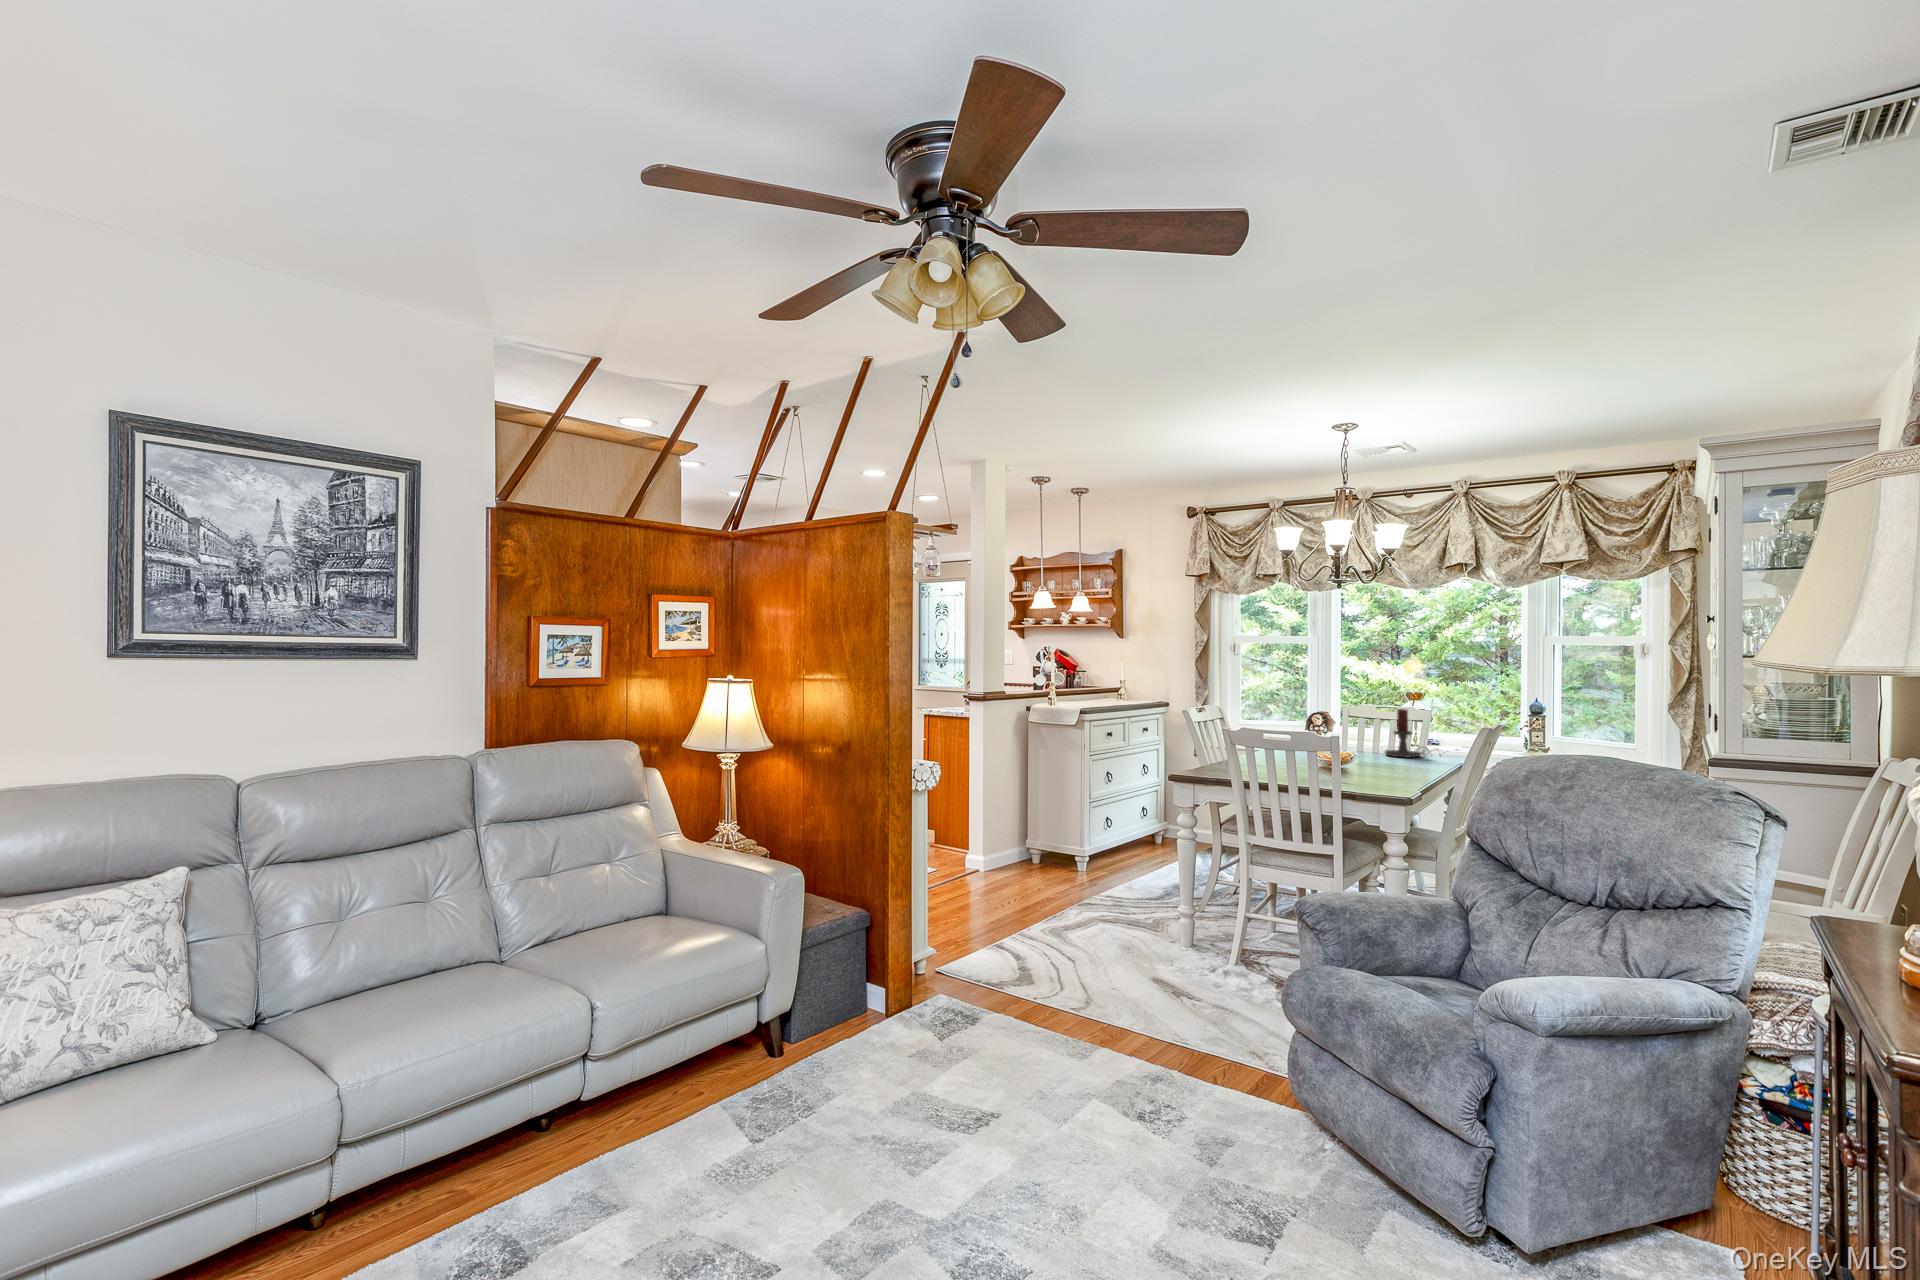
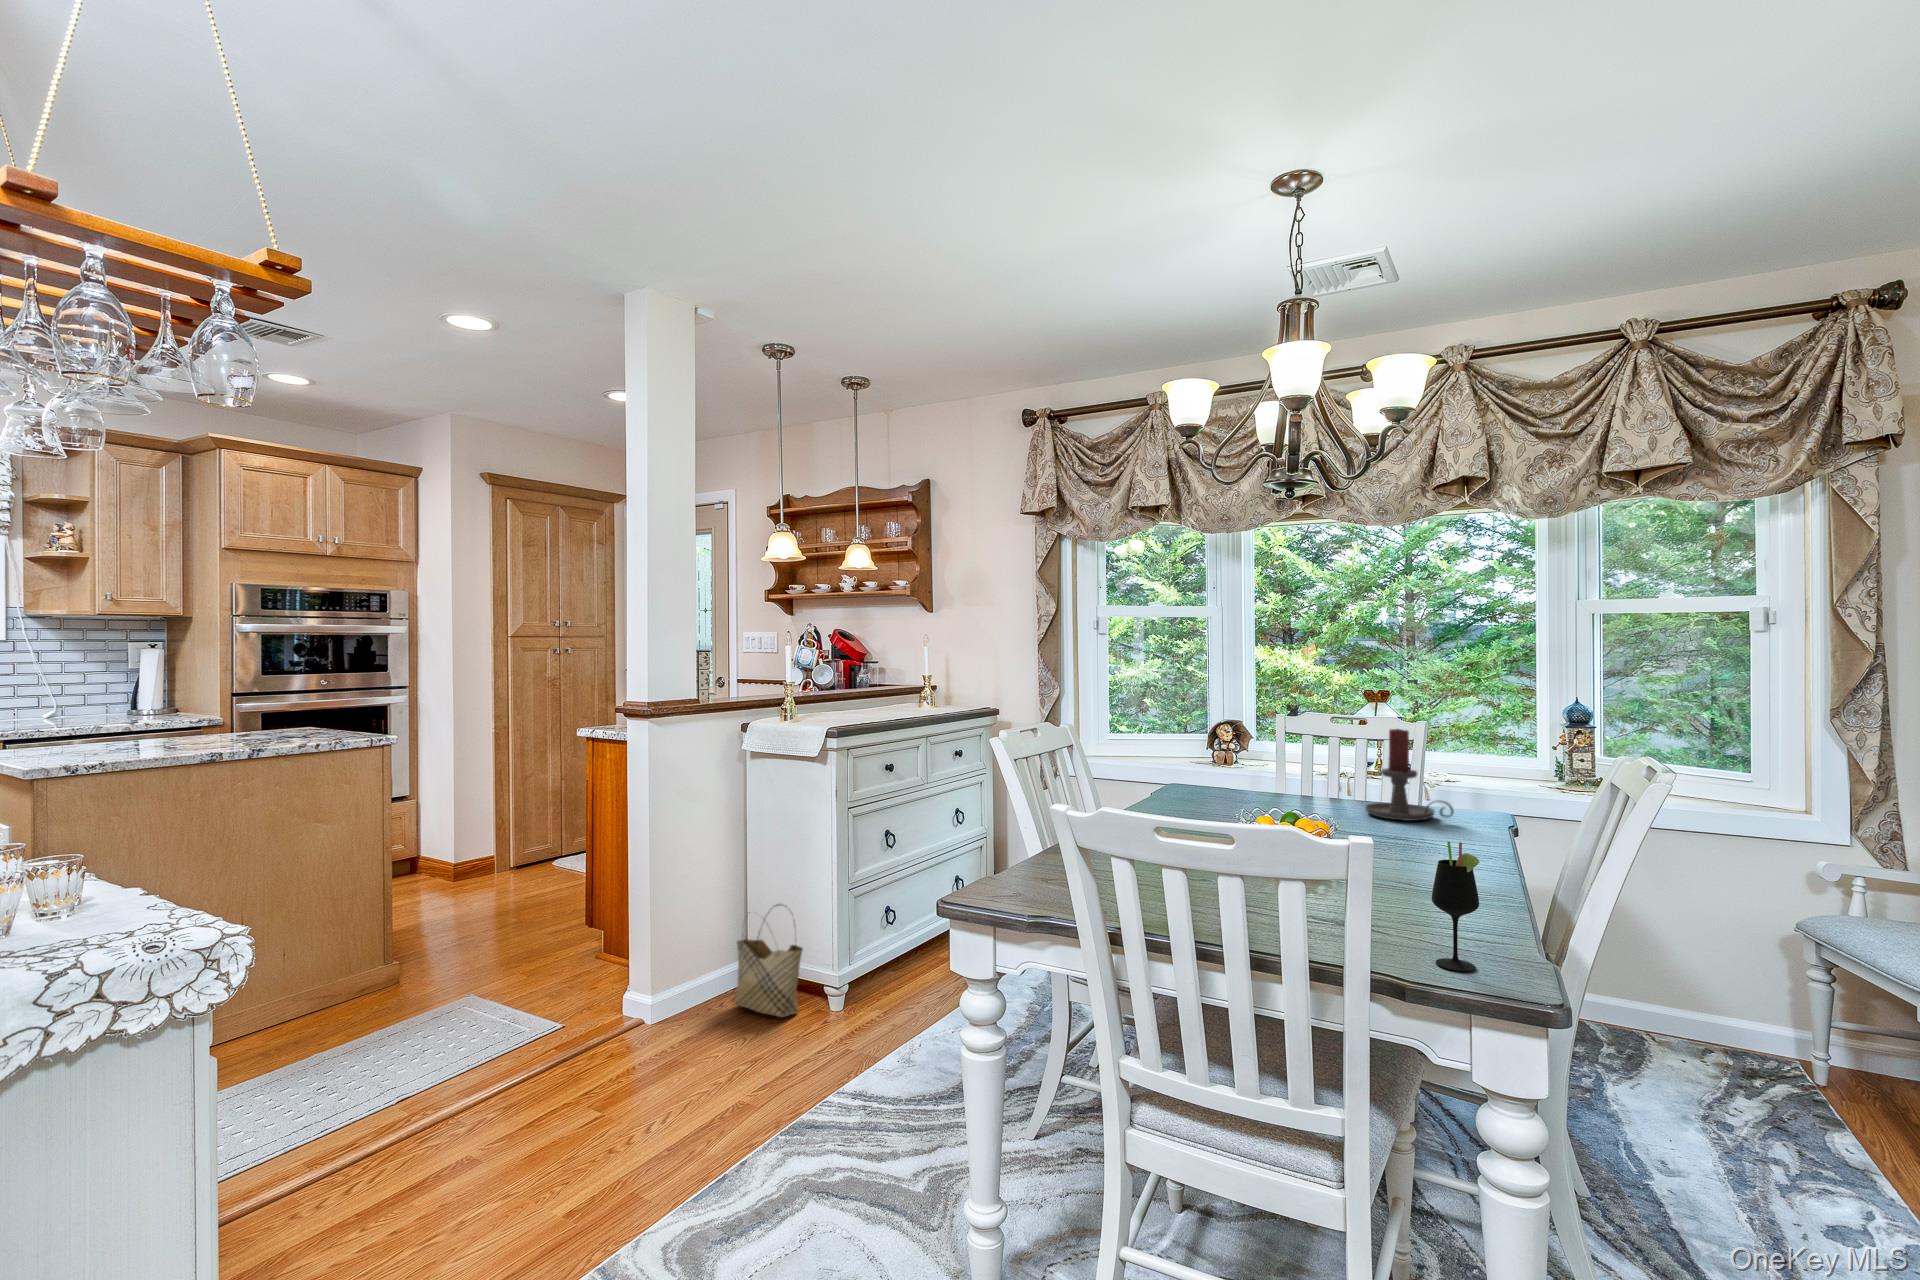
wine glass: none [1364,739,1381,788] -> present [1432,842,1480,971]
woven basket: none [1024,808,1064,868] -> present [734,904,803,1017]

